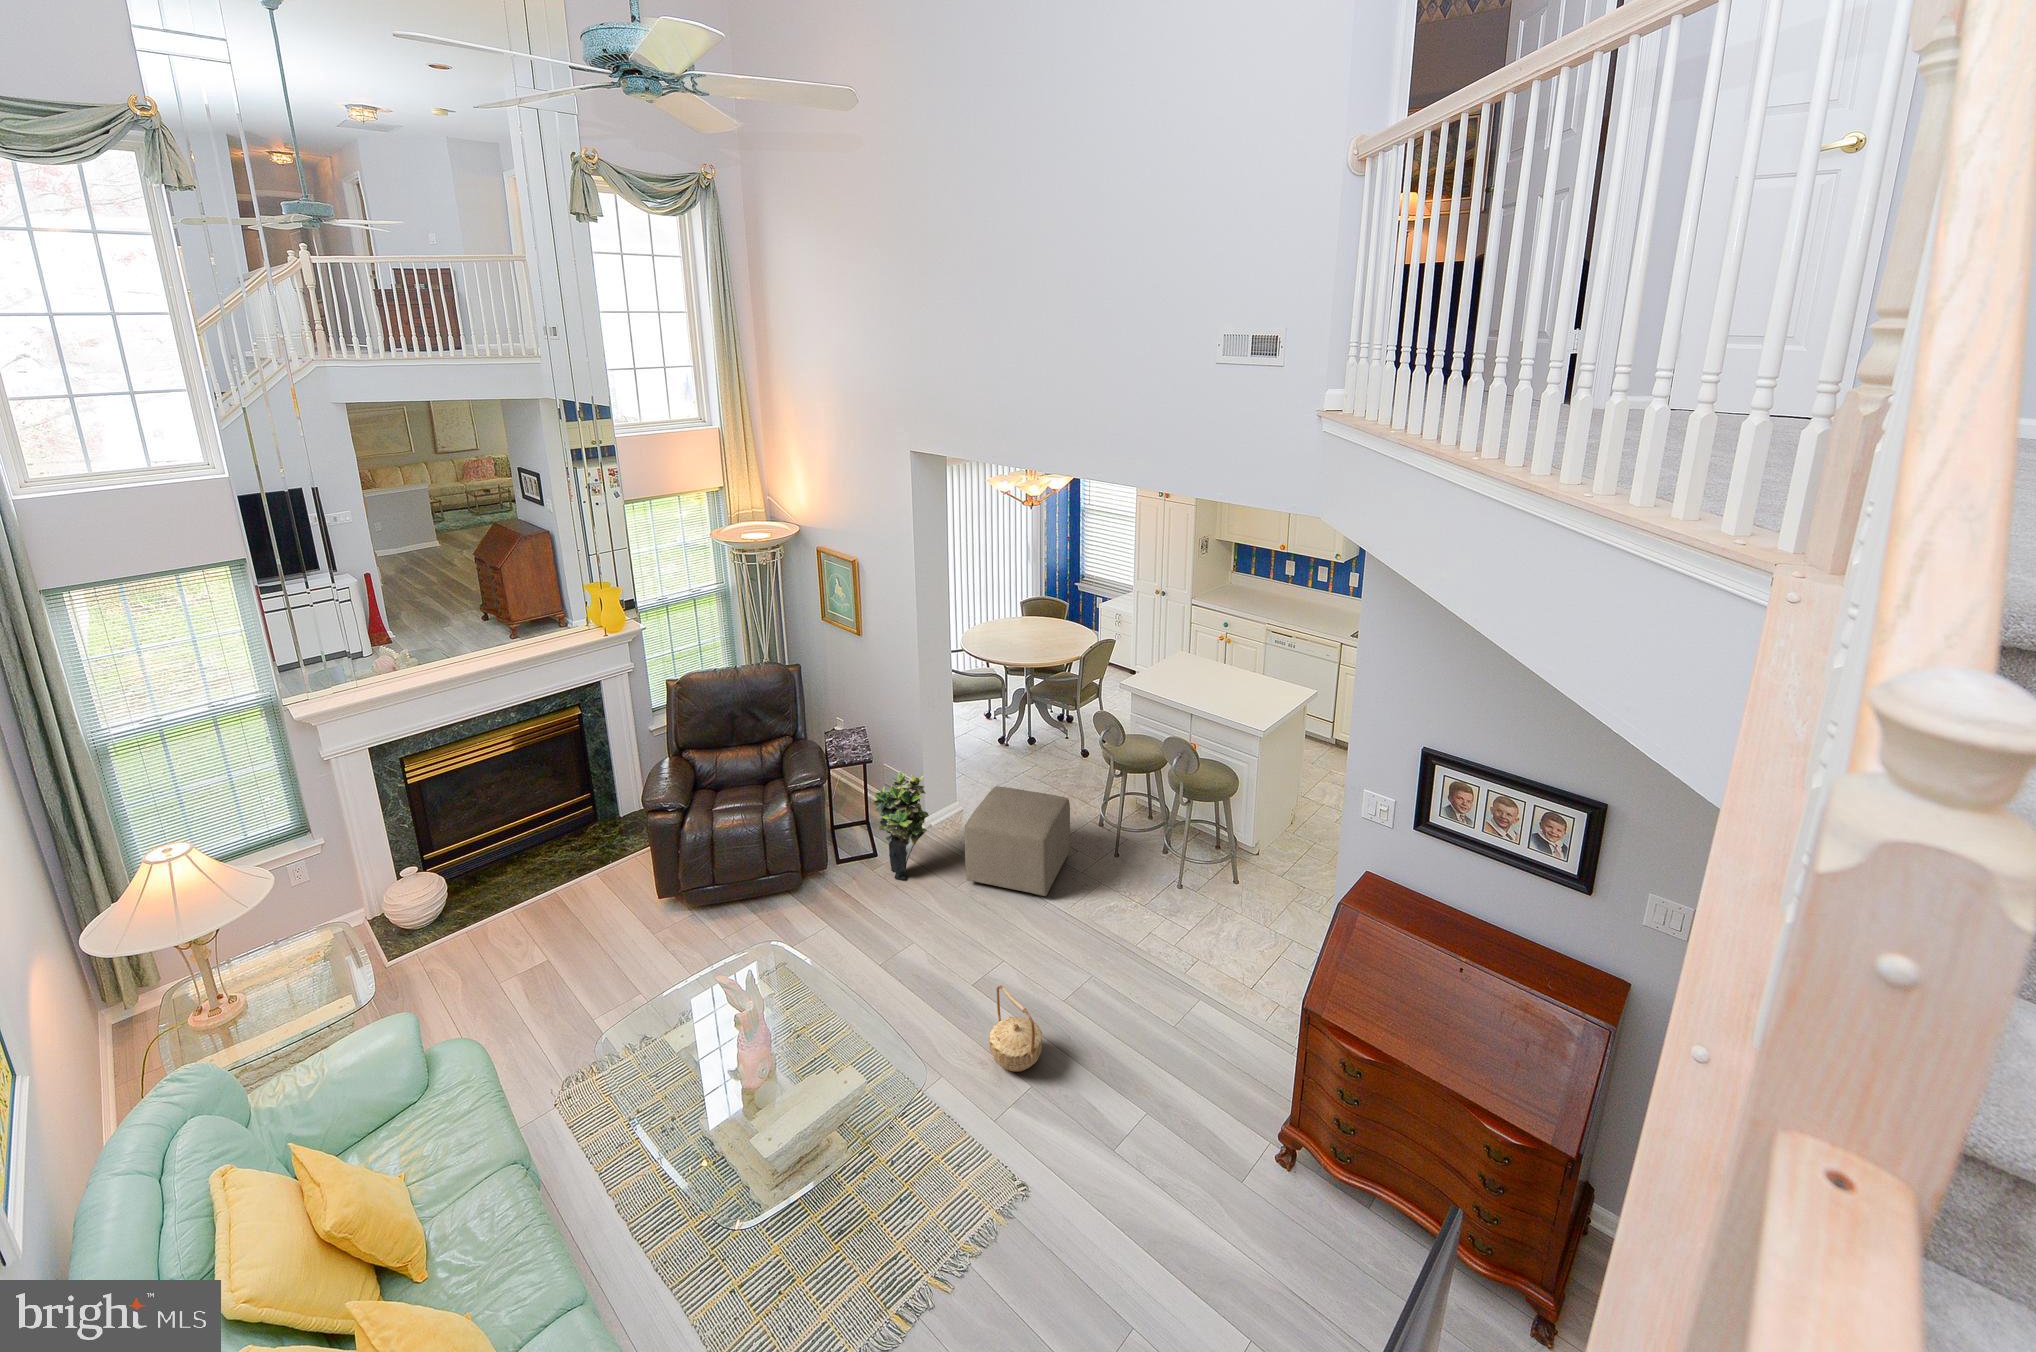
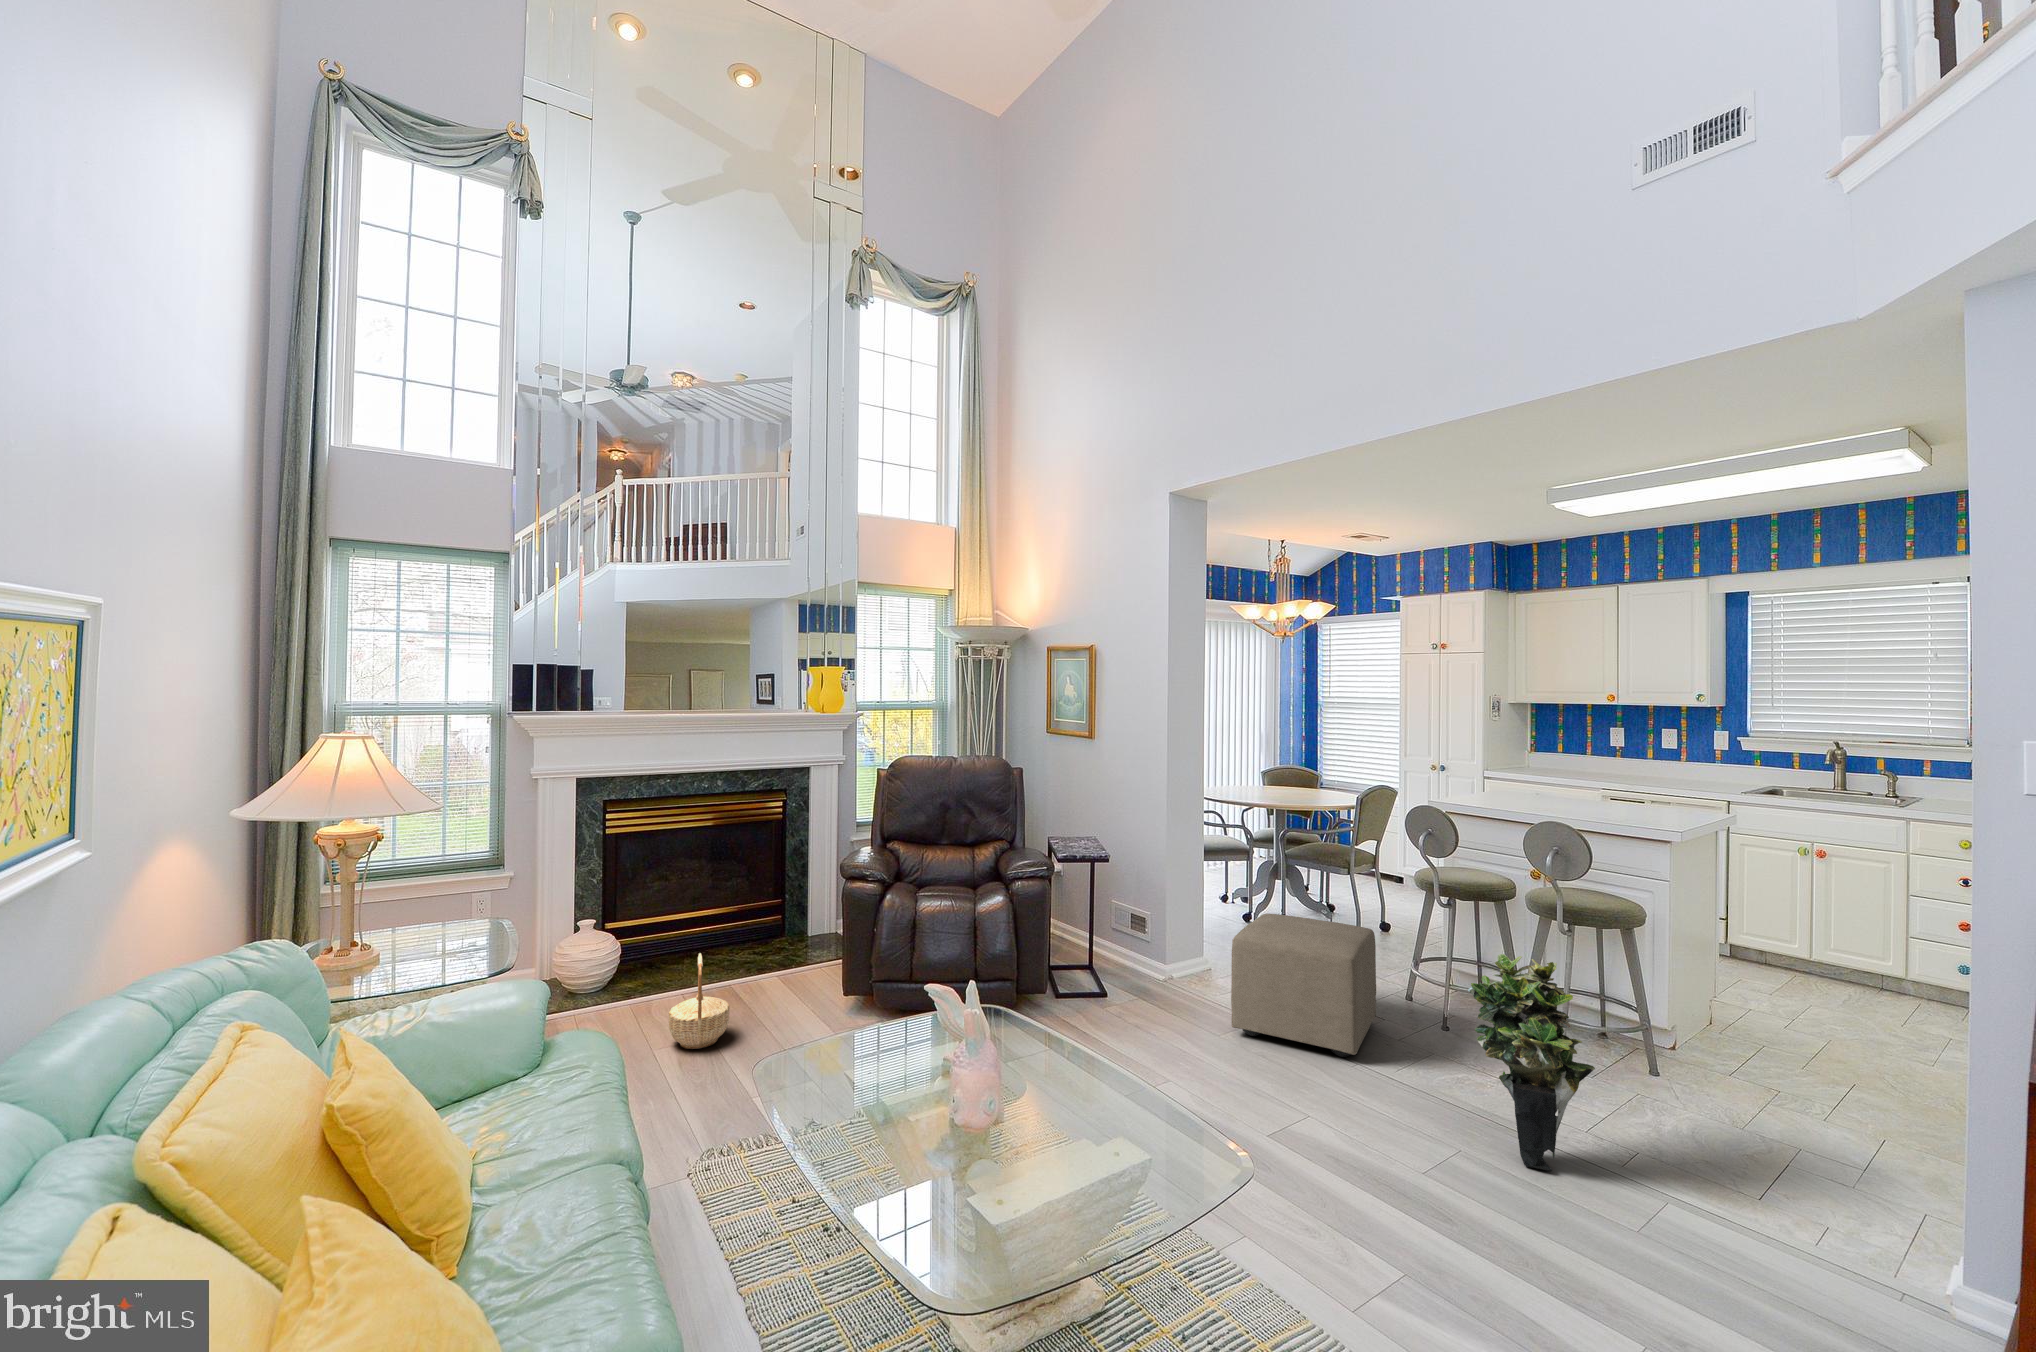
potted plant: present [873,771,929,880] -> present [1468,954,1595,1171]
basket: present [989,985,1042,1072] -> present [669,953,730,1049]

